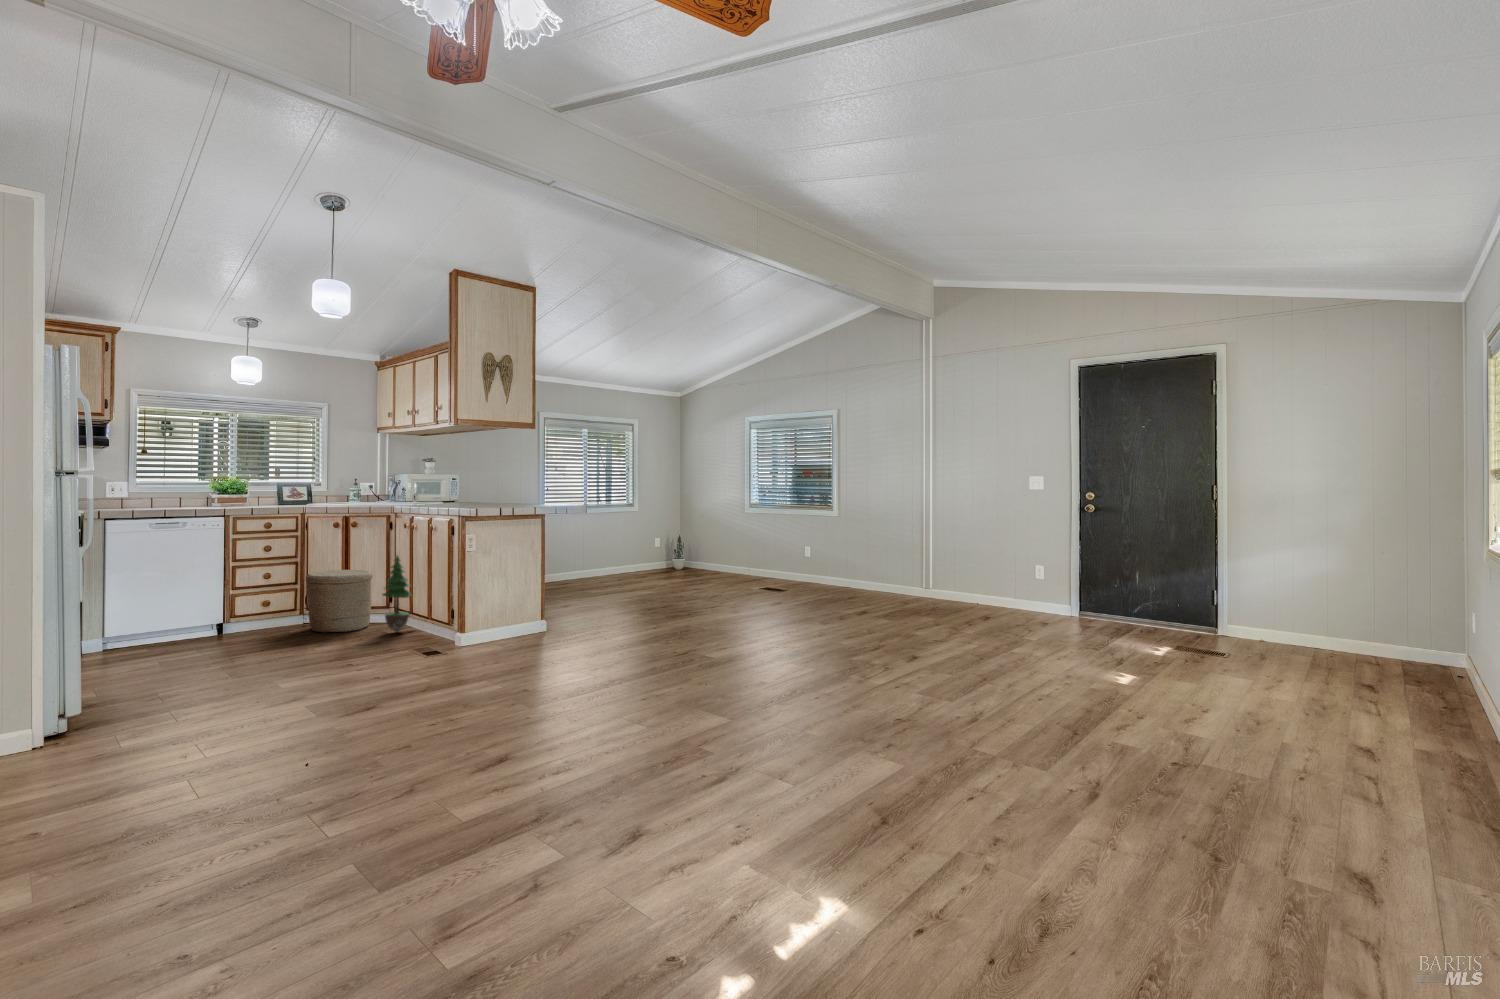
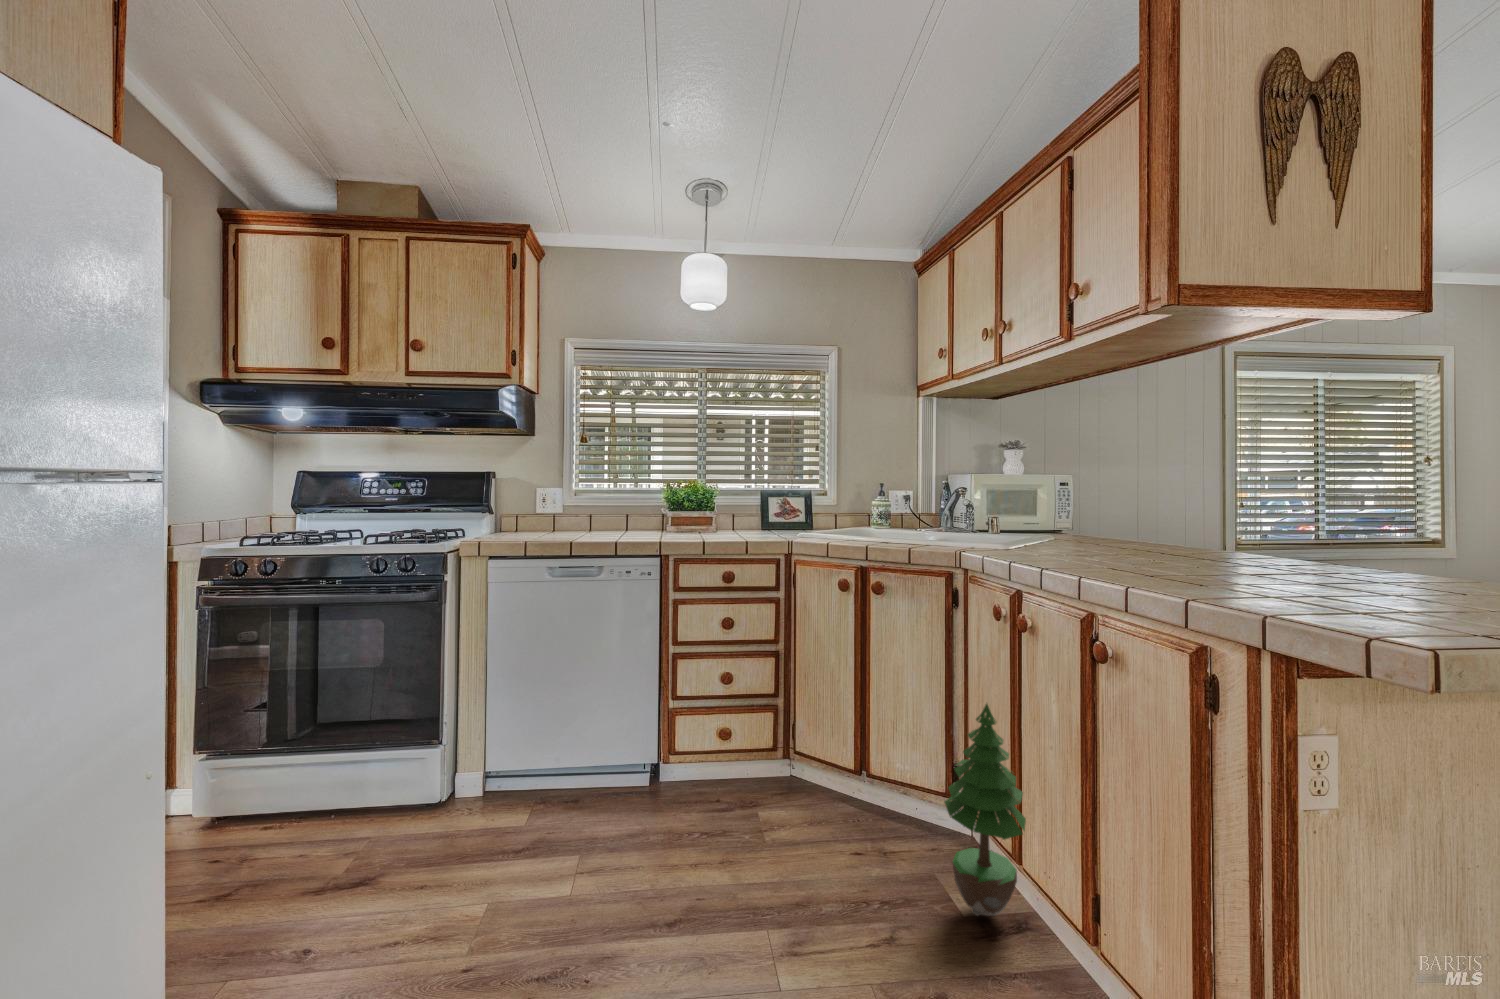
woven basket: present [306,570,372,633] -> none [784,682,917,856]

